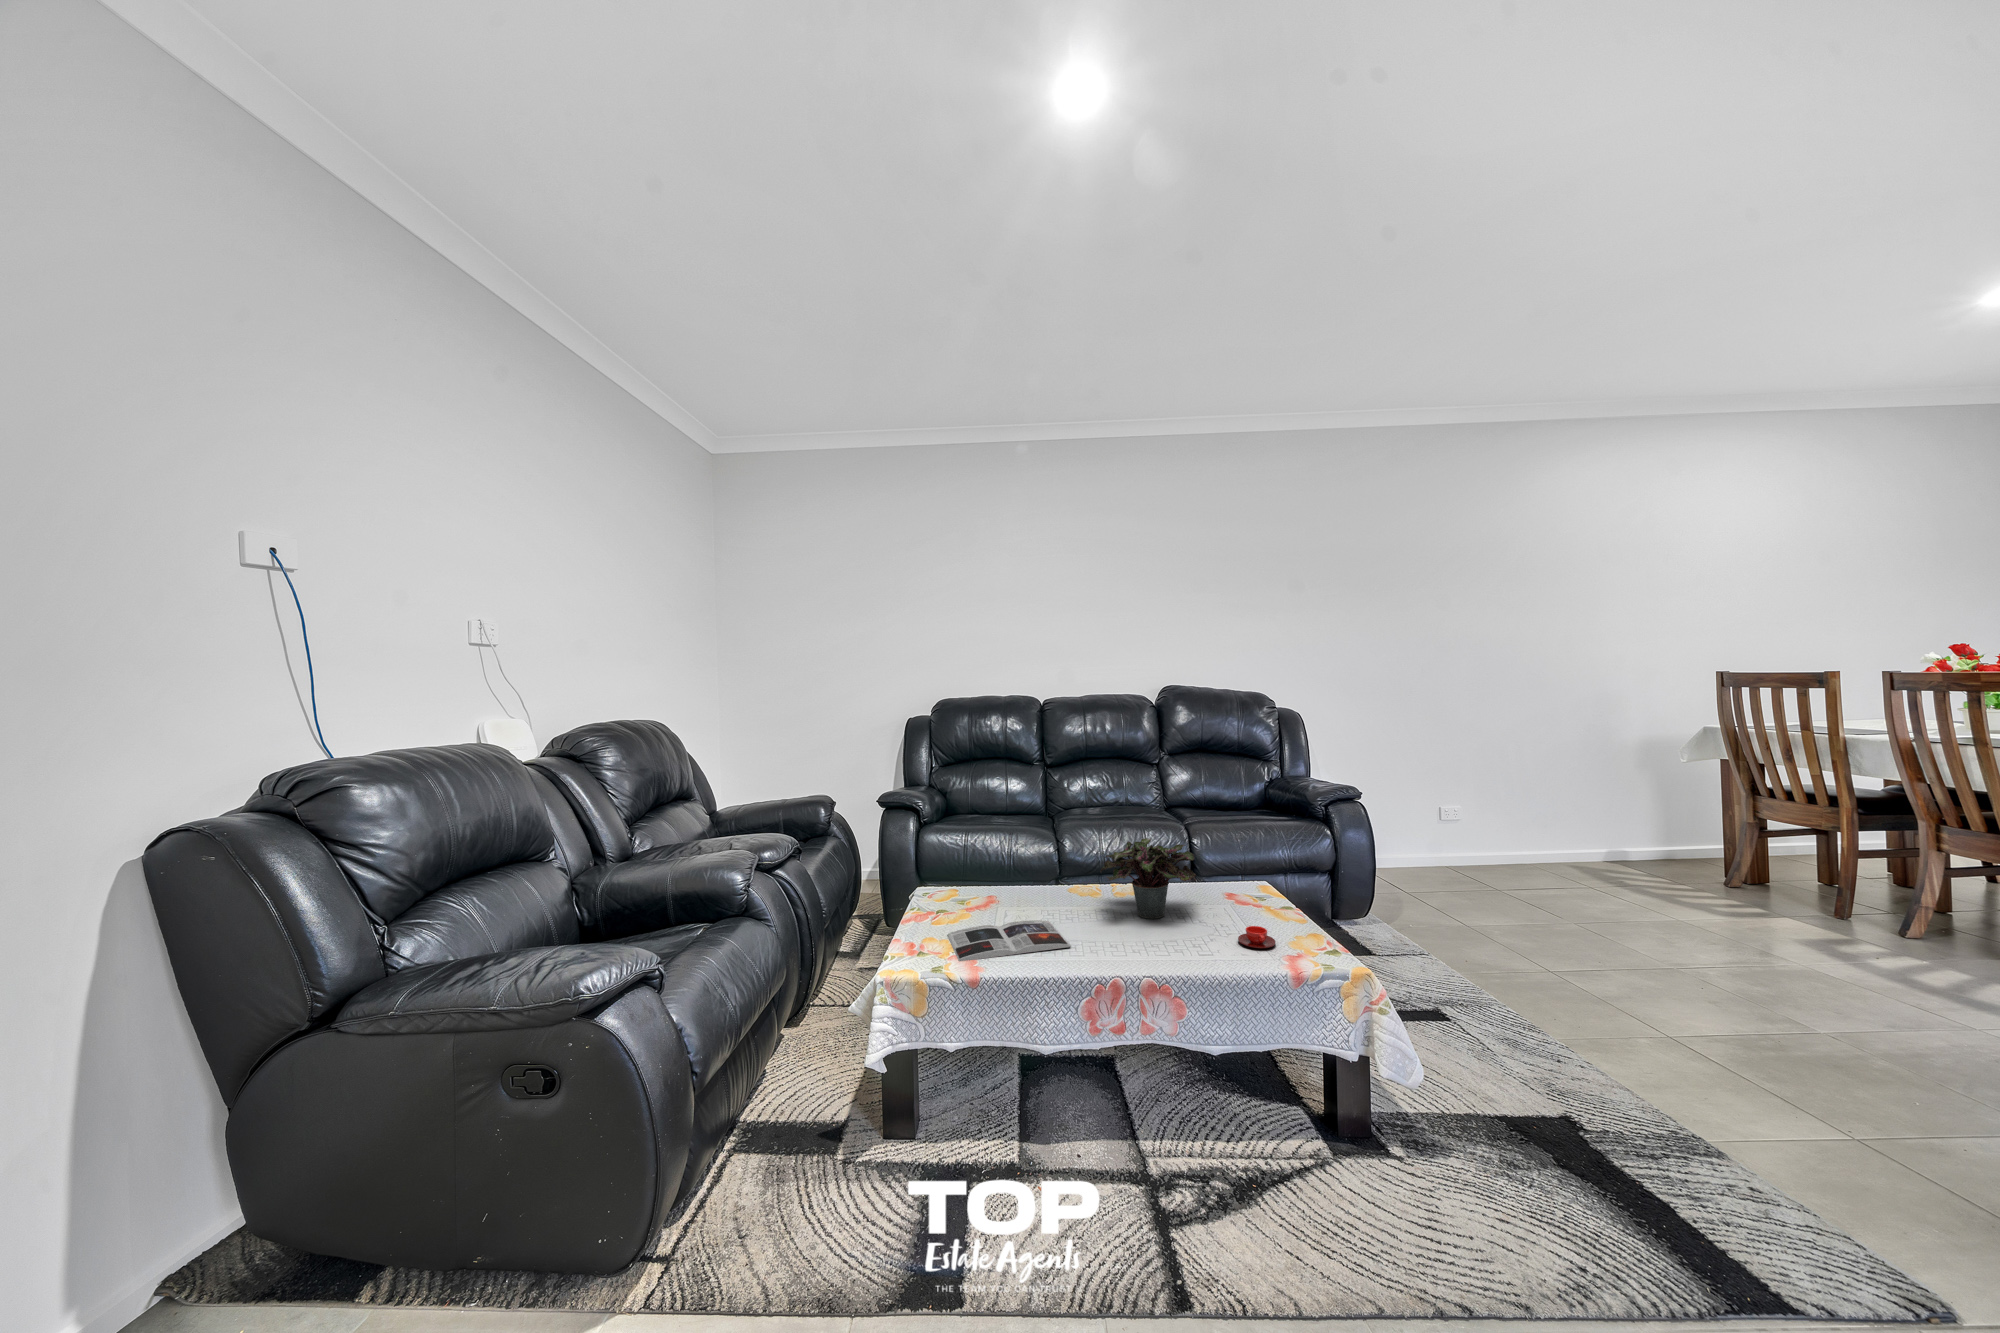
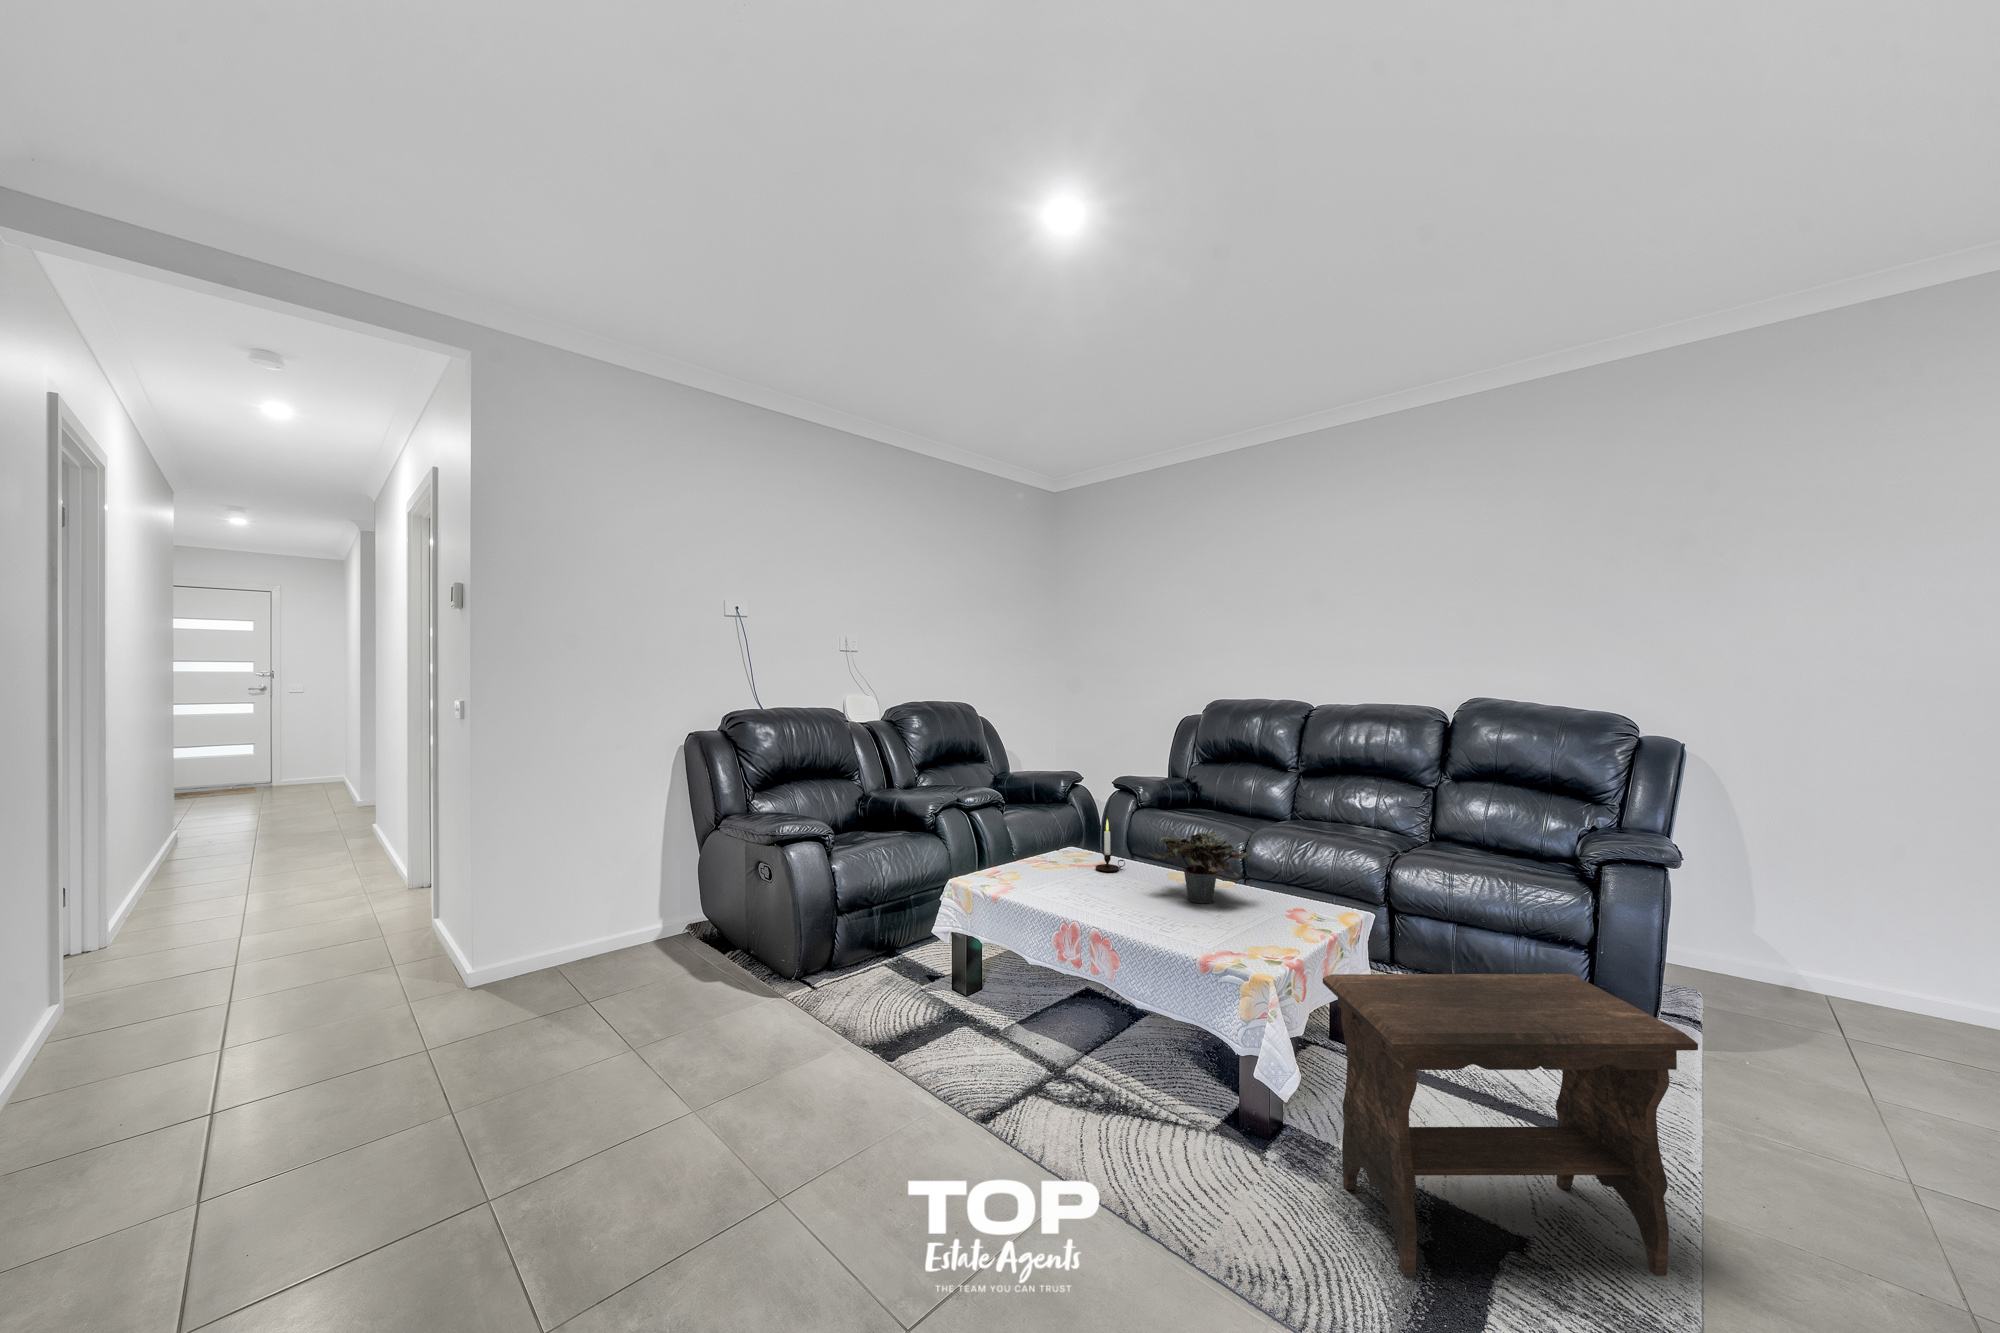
candle: none [994,847,1023,911] -> present [1096,819,1125,872]
footstool: none [1444,895,1652,1209] -> present [1323,974,1698,1276]
magazine: present [947,920,1071,961] -> none [1008,871,1111,898]
teacup: present [1238,926,1276,948] -> none [1216,920,1251,940]

